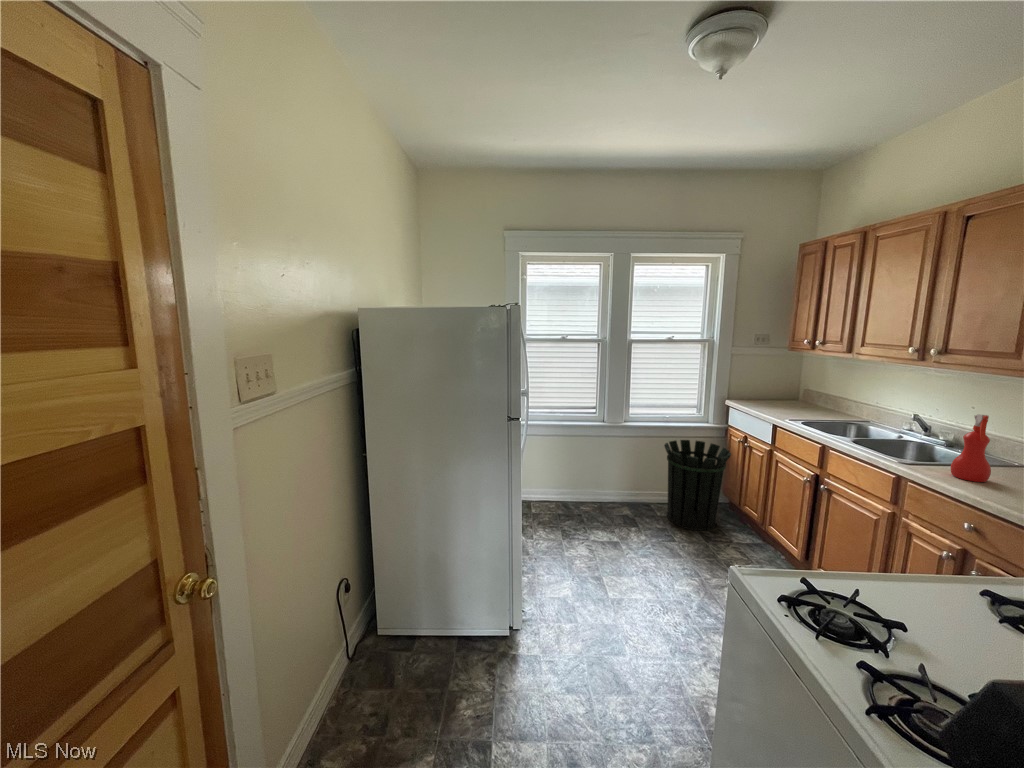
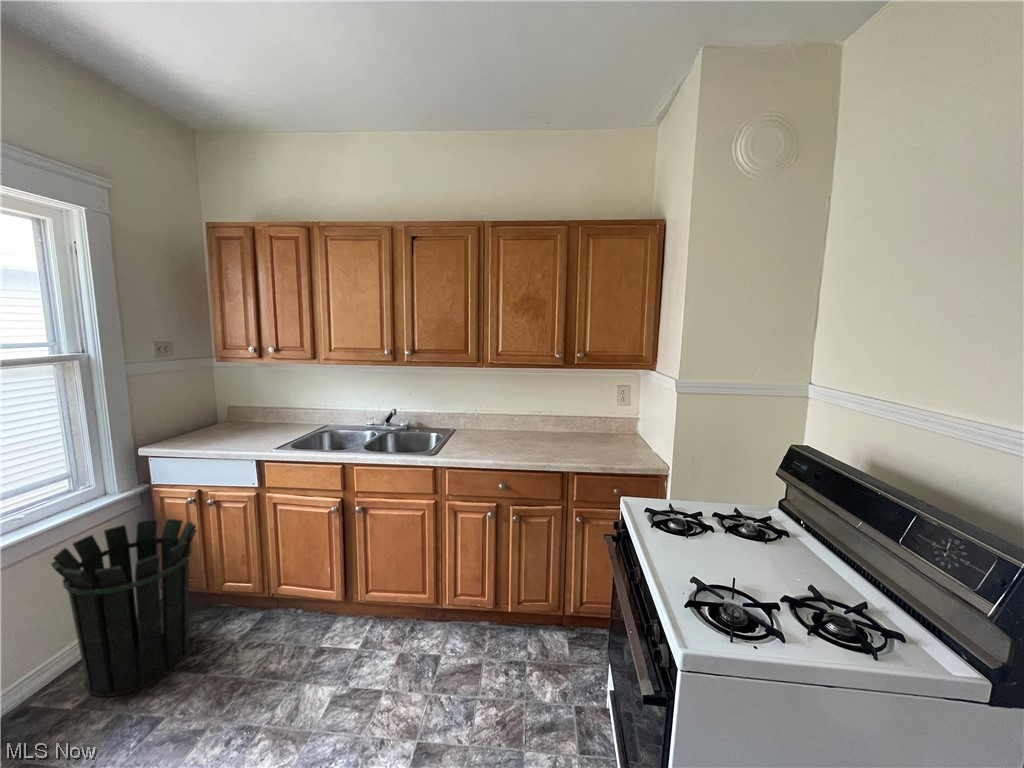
spray bottle: present [951,414,991,482] -> none [456,400,479,453]

